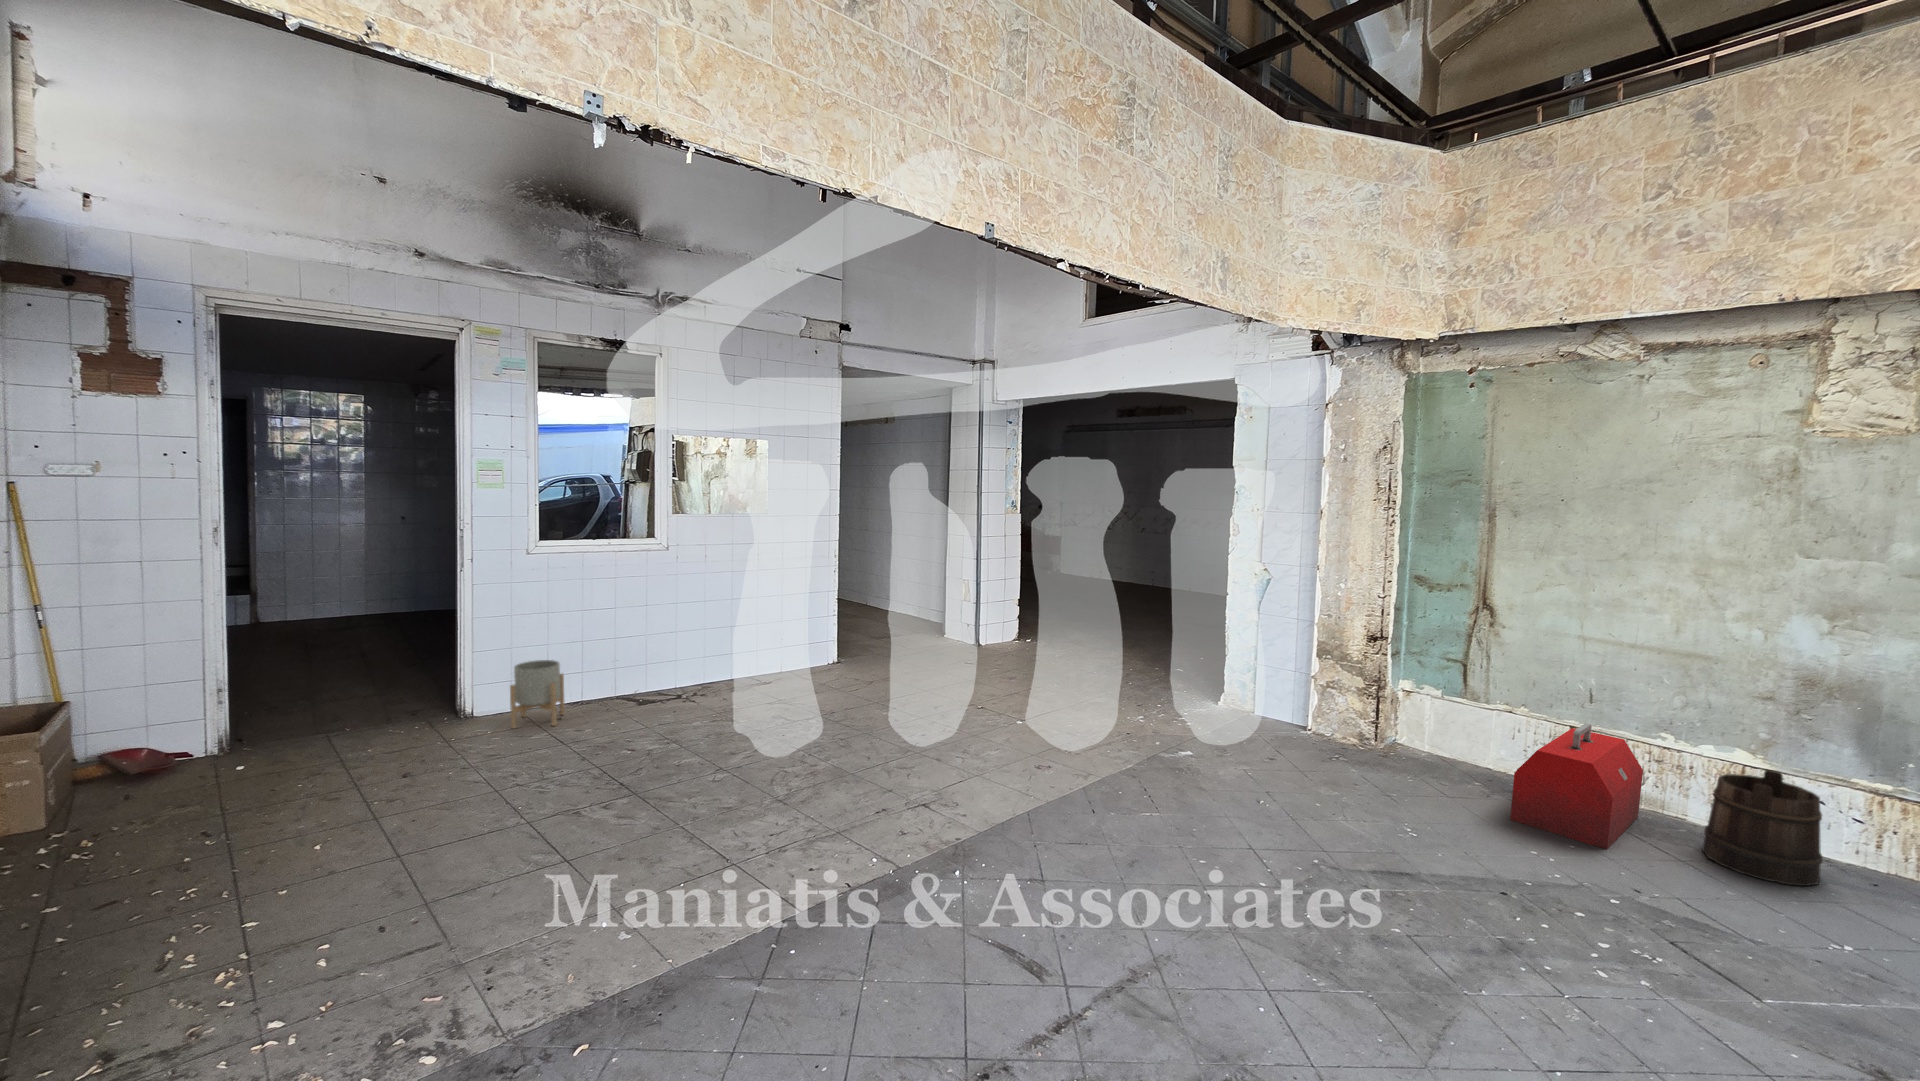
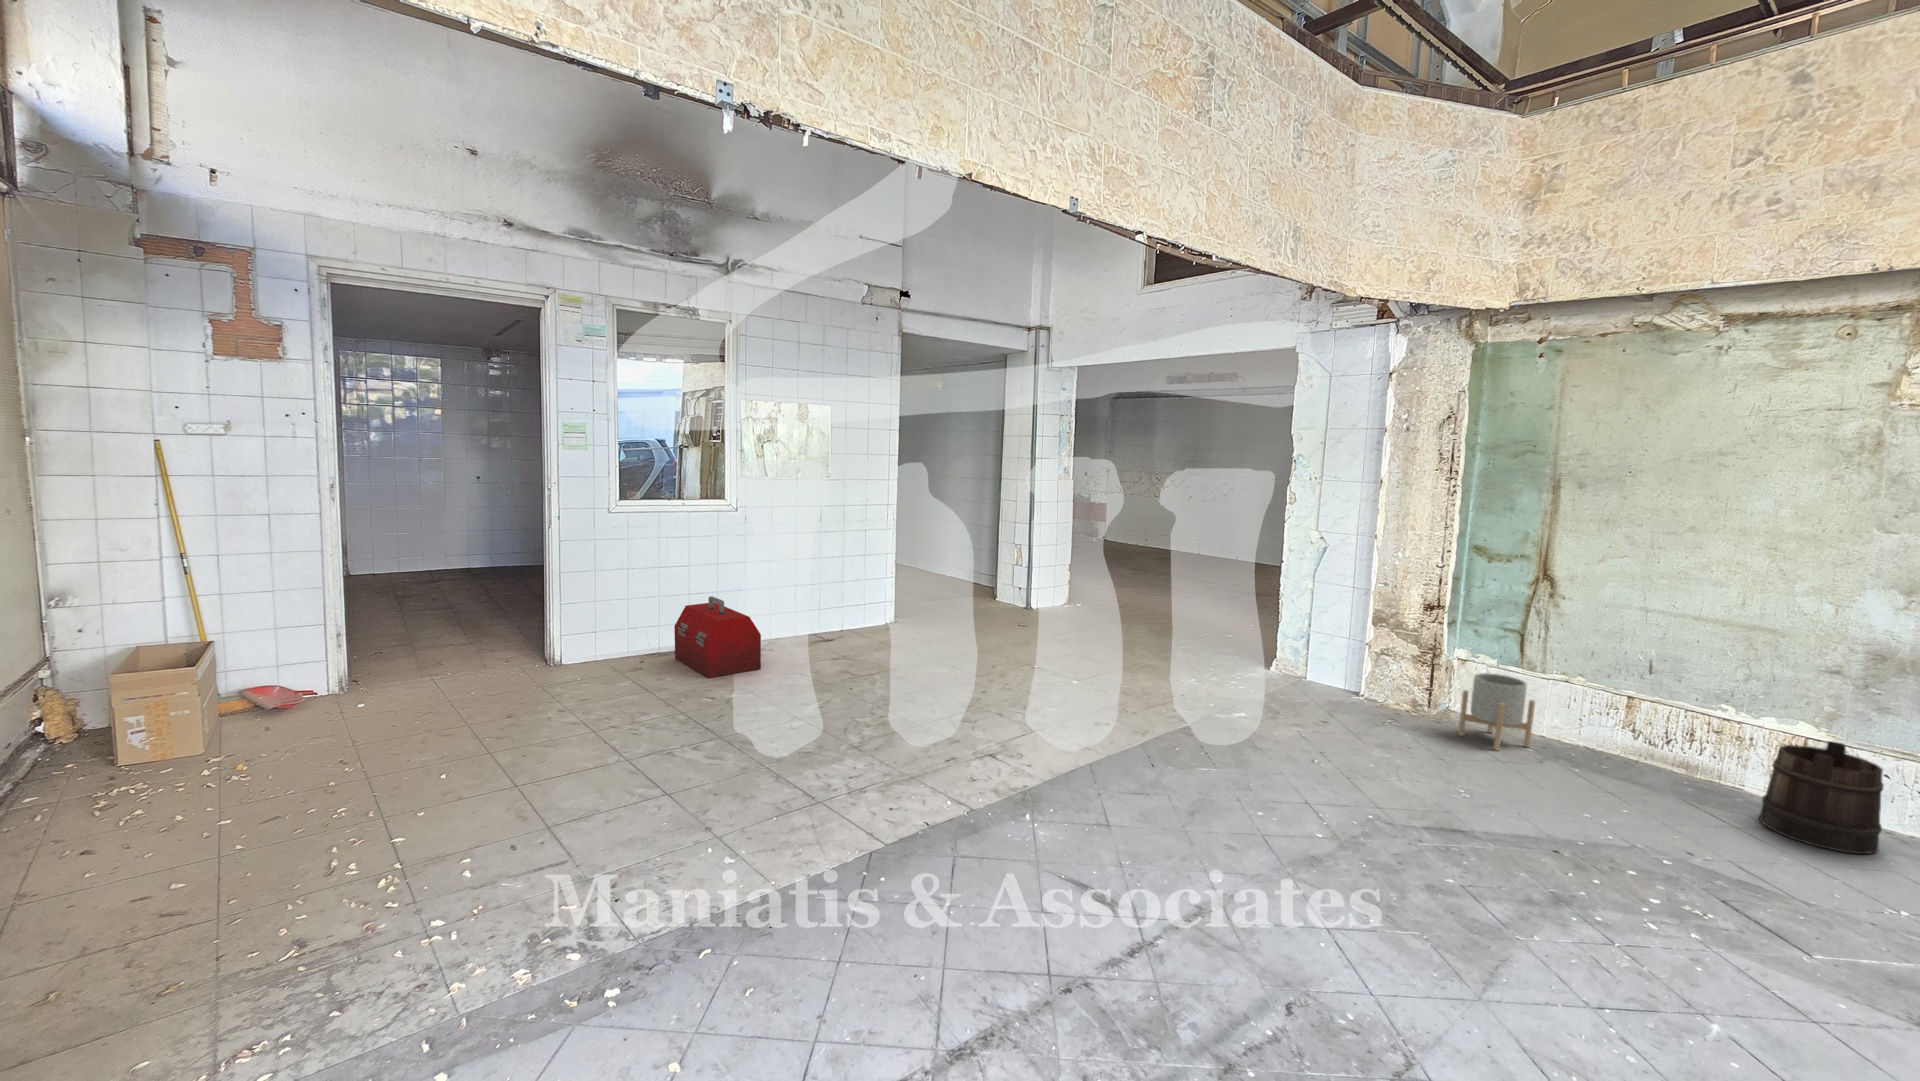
planter: present [510,660,565,728] -> present [1458,673,1535,751]
toolbox: present [1510,723,1643,849] -> present [674,596,761,678]

